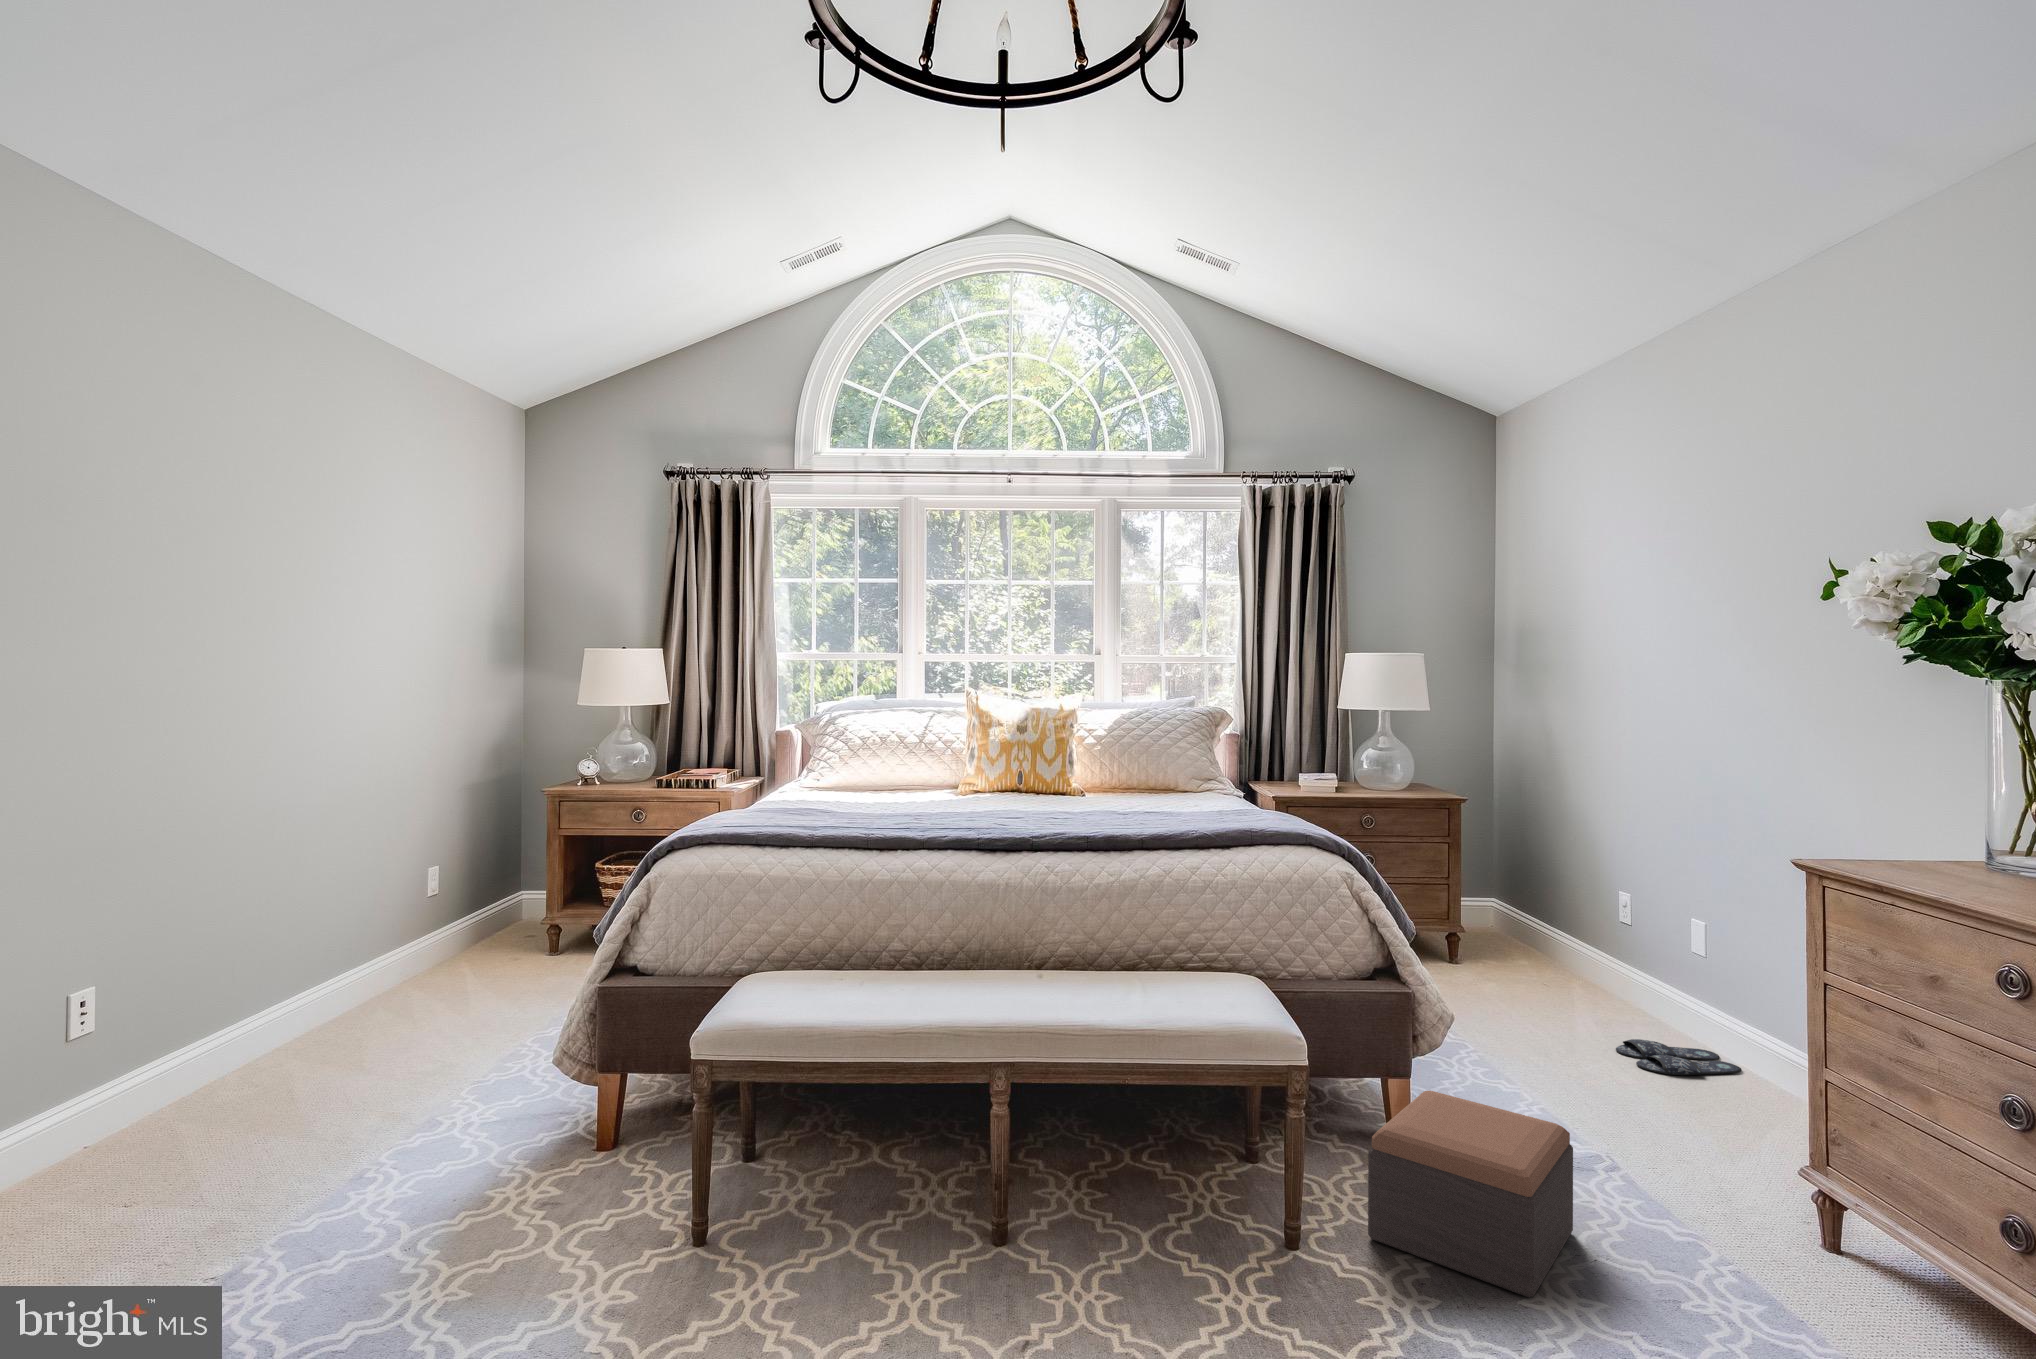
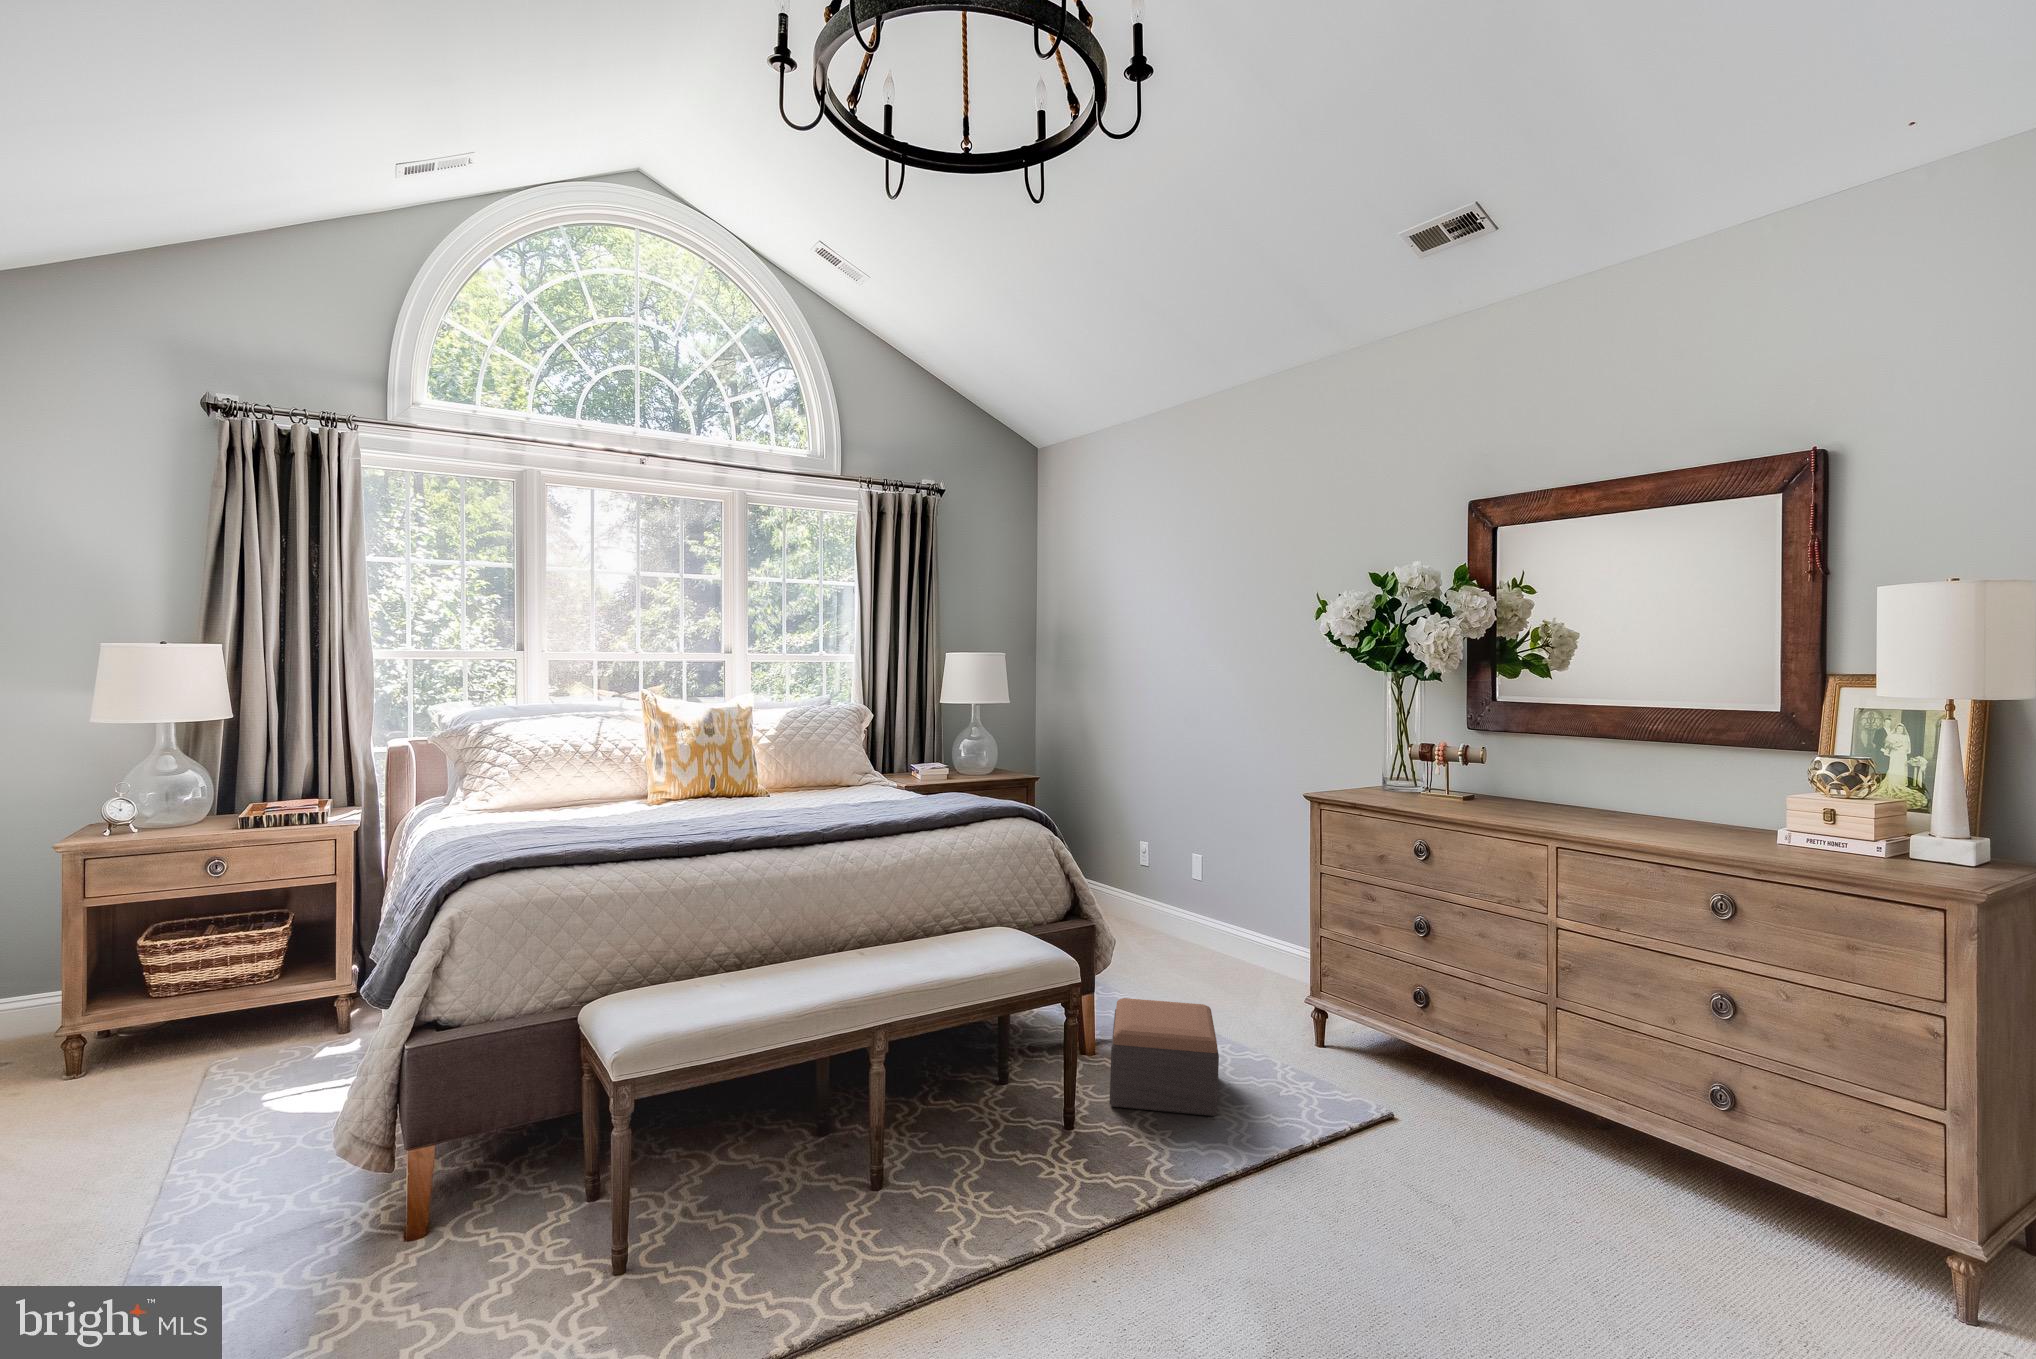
slippers: present [1616,1039,1742,1075] -> none [1159,940,1228,961]

